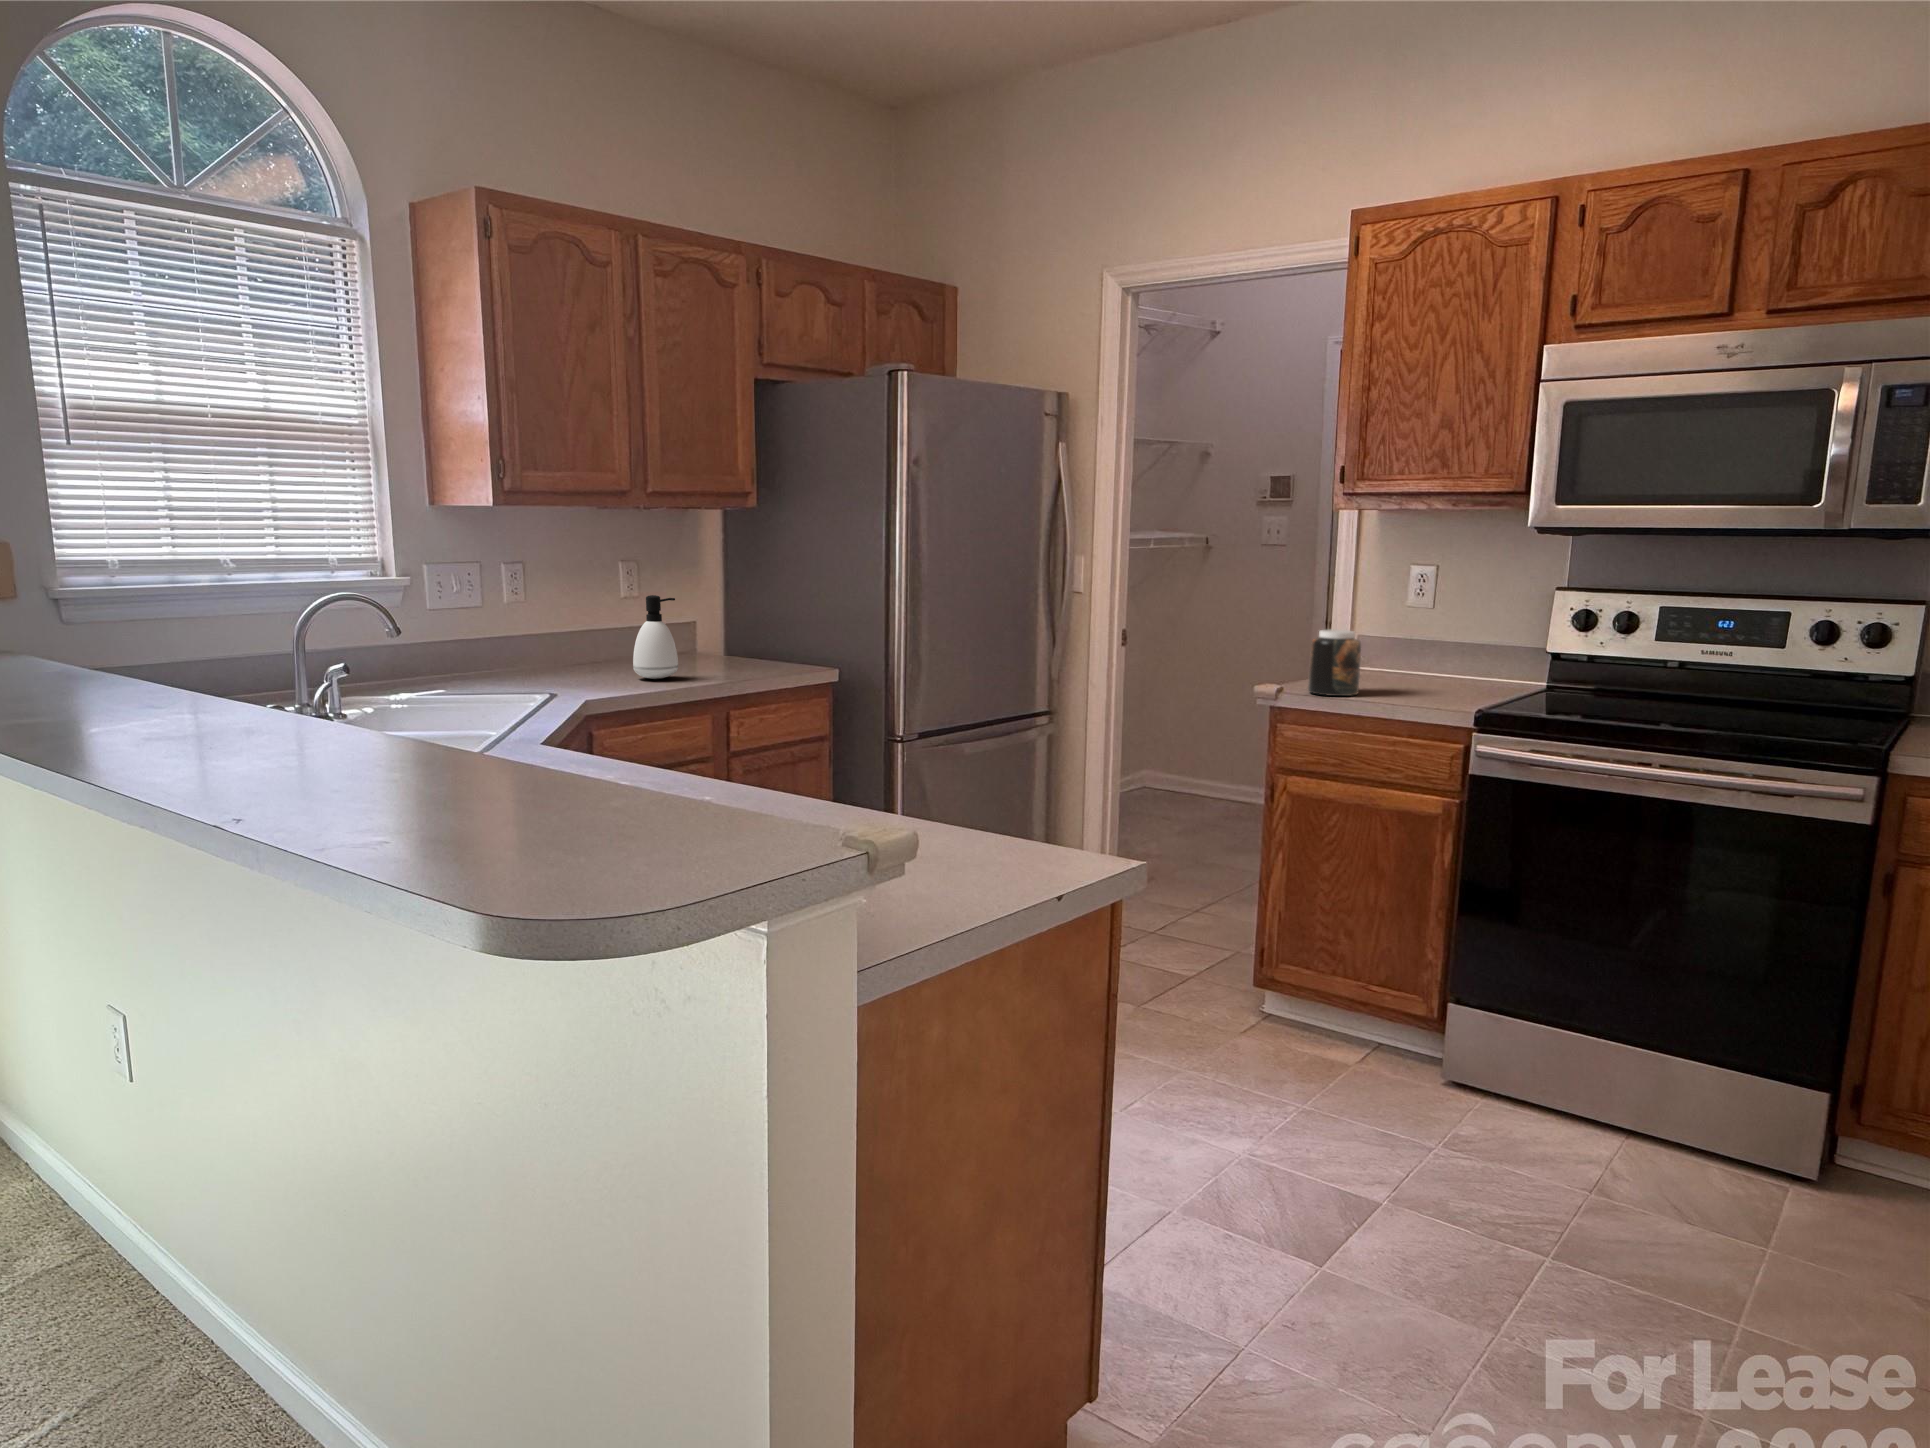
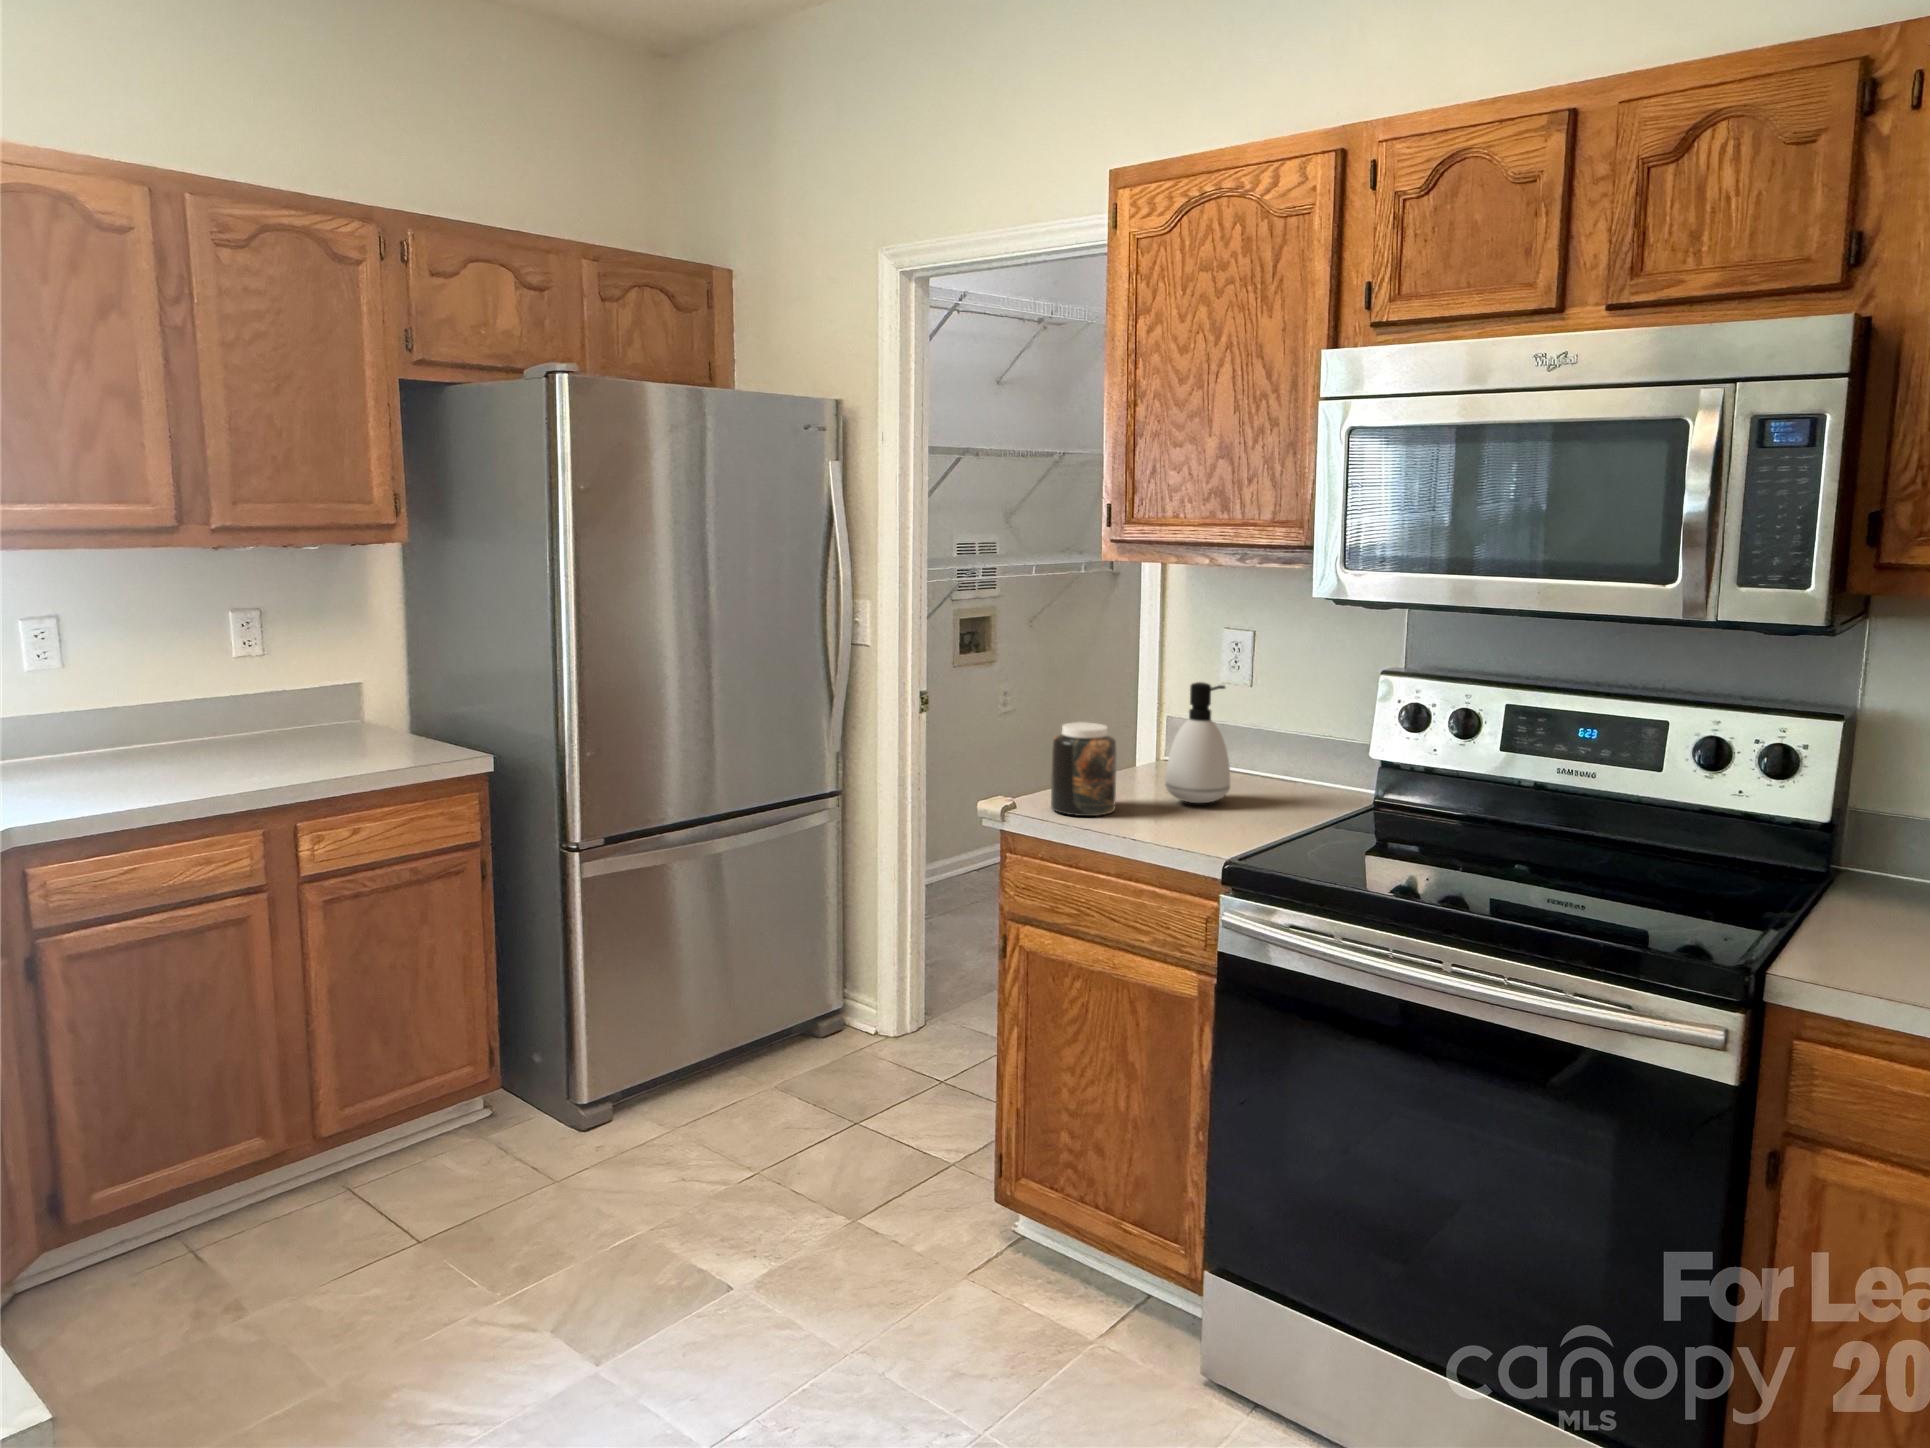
soap dispenser: present [633,595,678,679] -> present [1165,682,1230,803]

